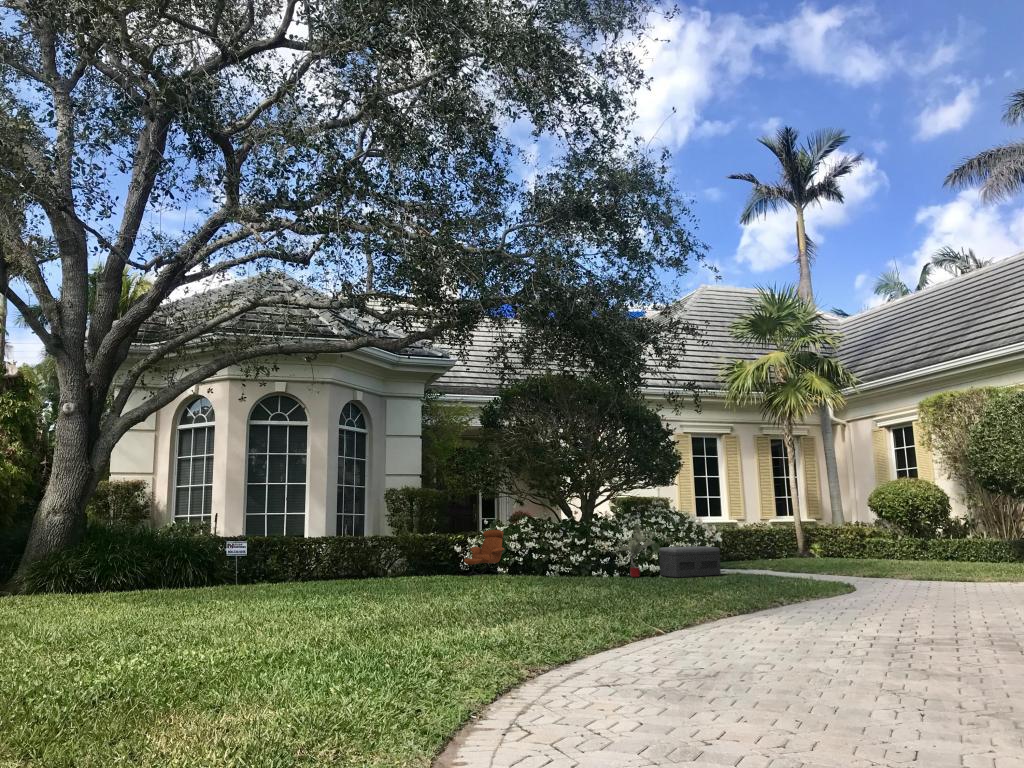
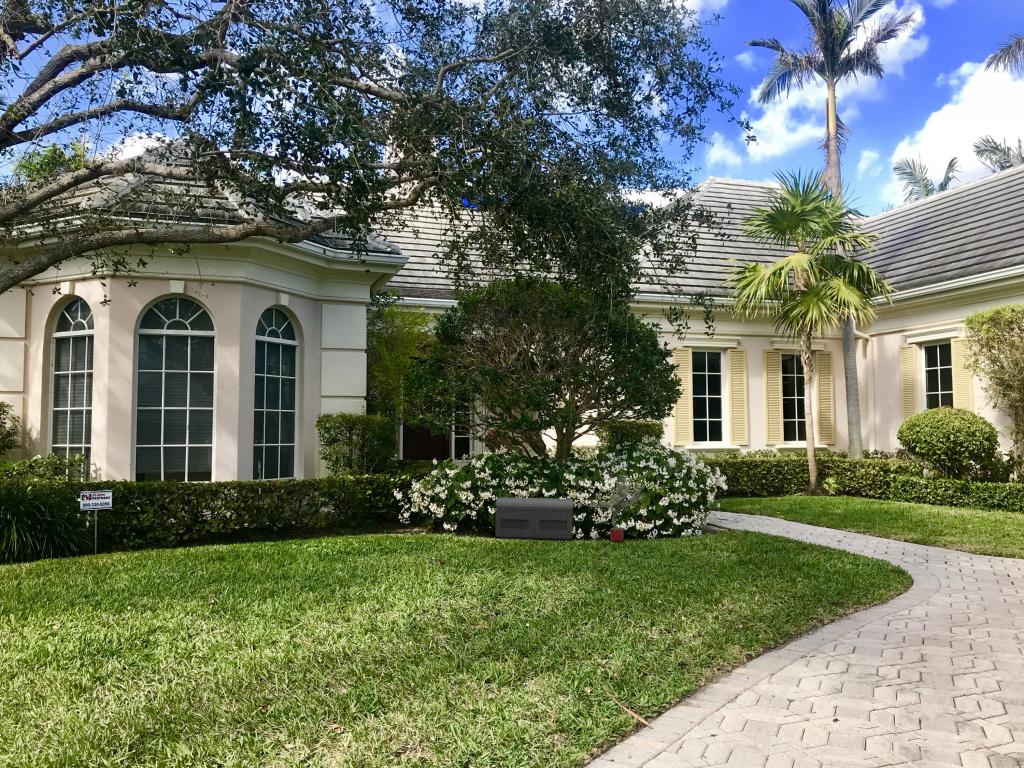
lounge chair: present [464,530,505,576] -> none [396,474,452,537]
storage bench: present [659,546,721,578] -> present [496,497,574,540]

